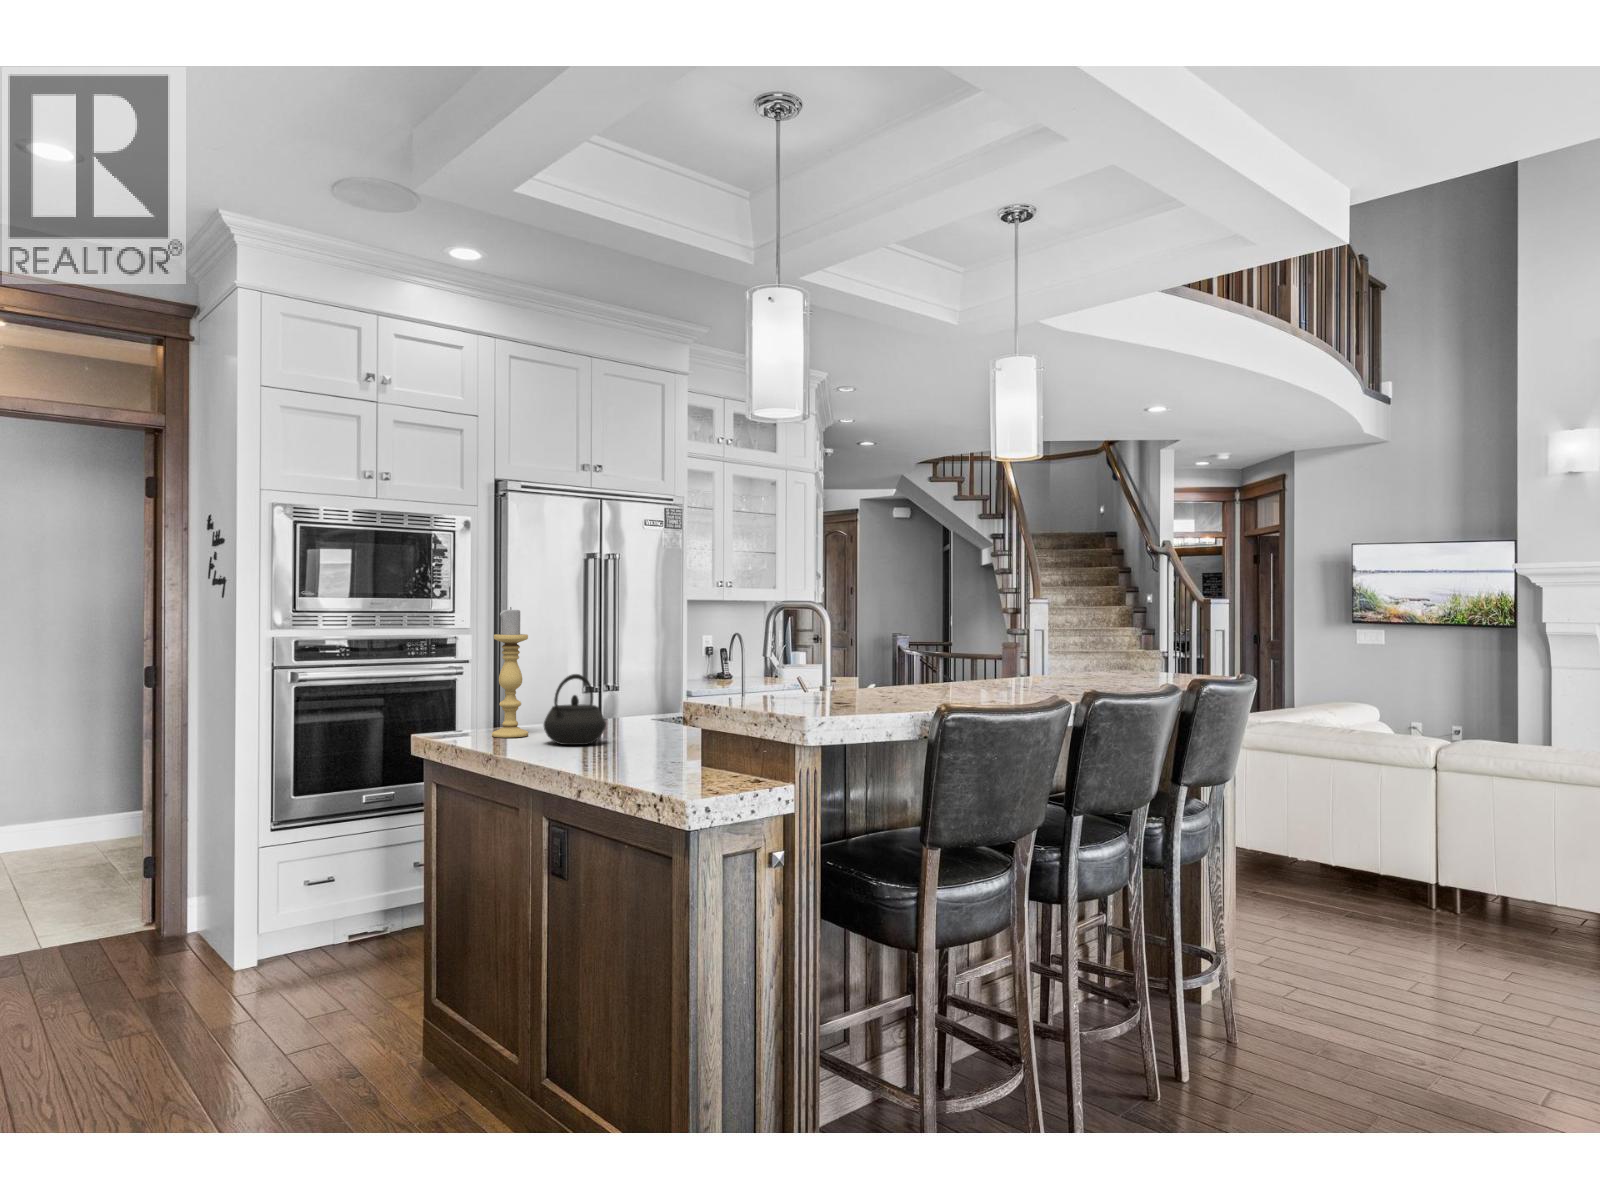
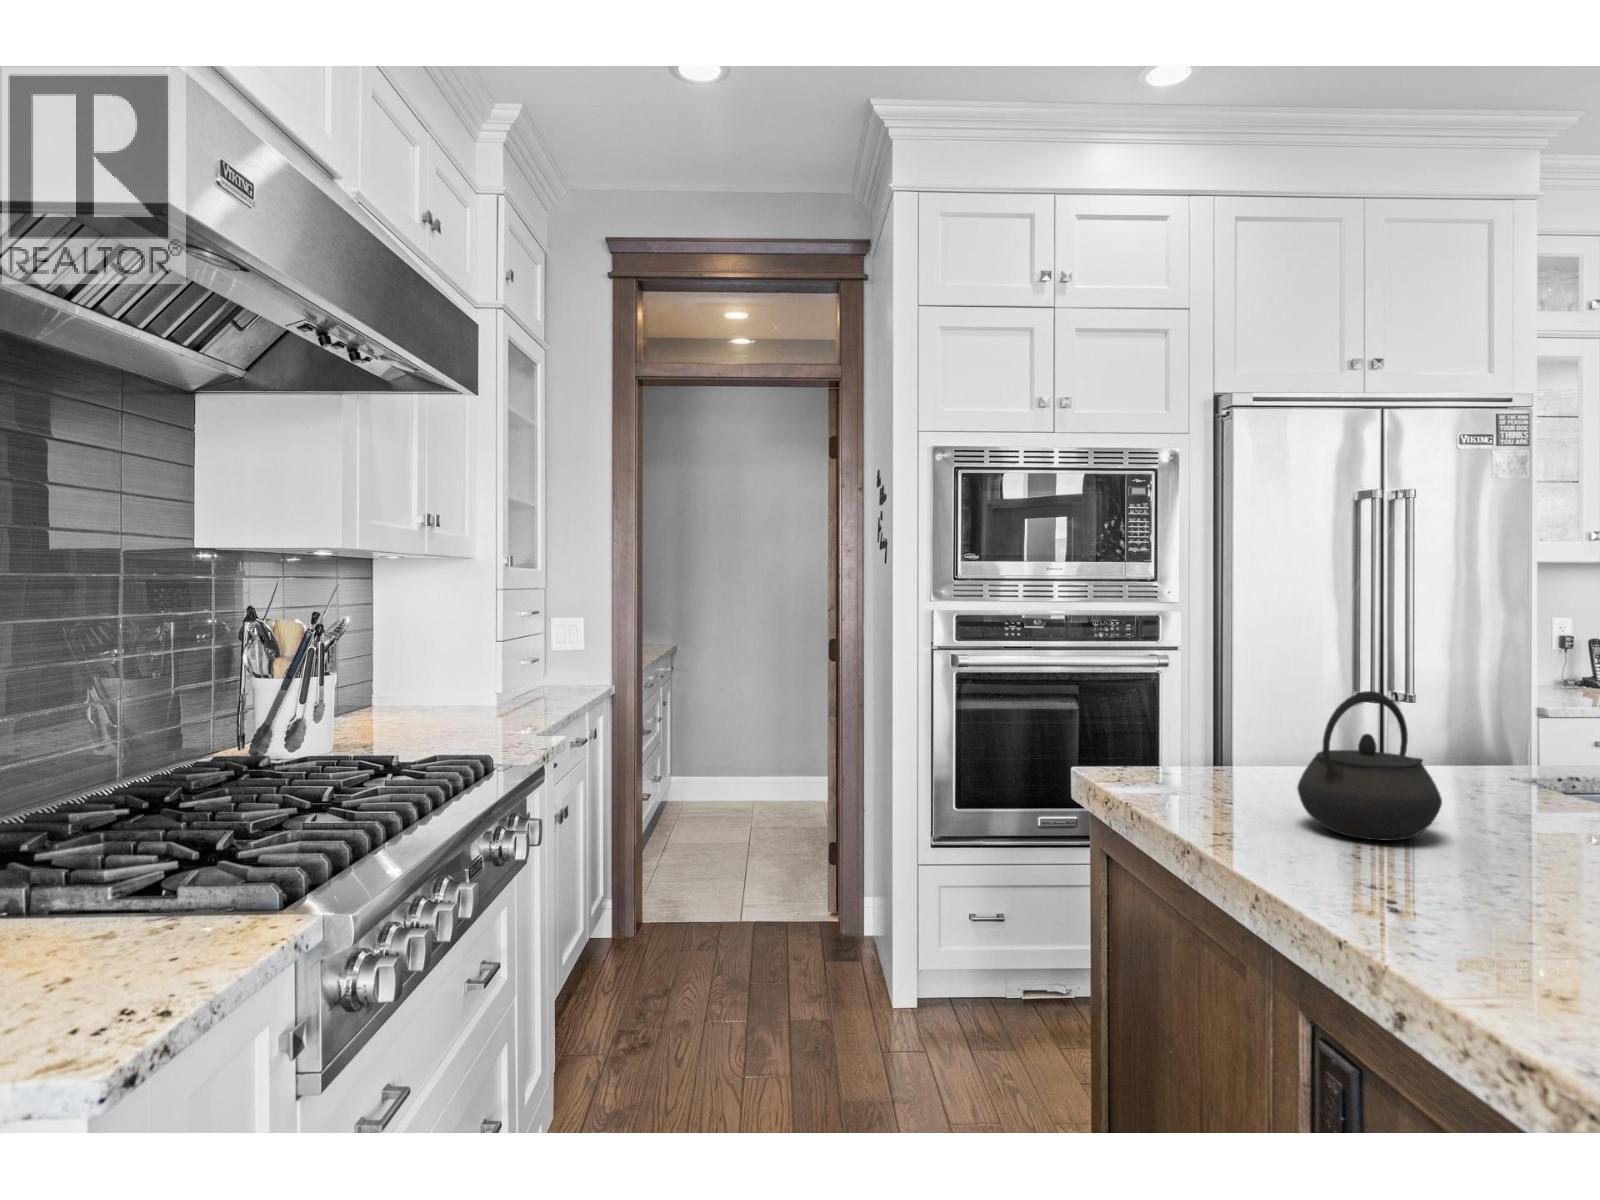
candle holder: present [492,607,528,738] -> none [1196,559,1265,798]

